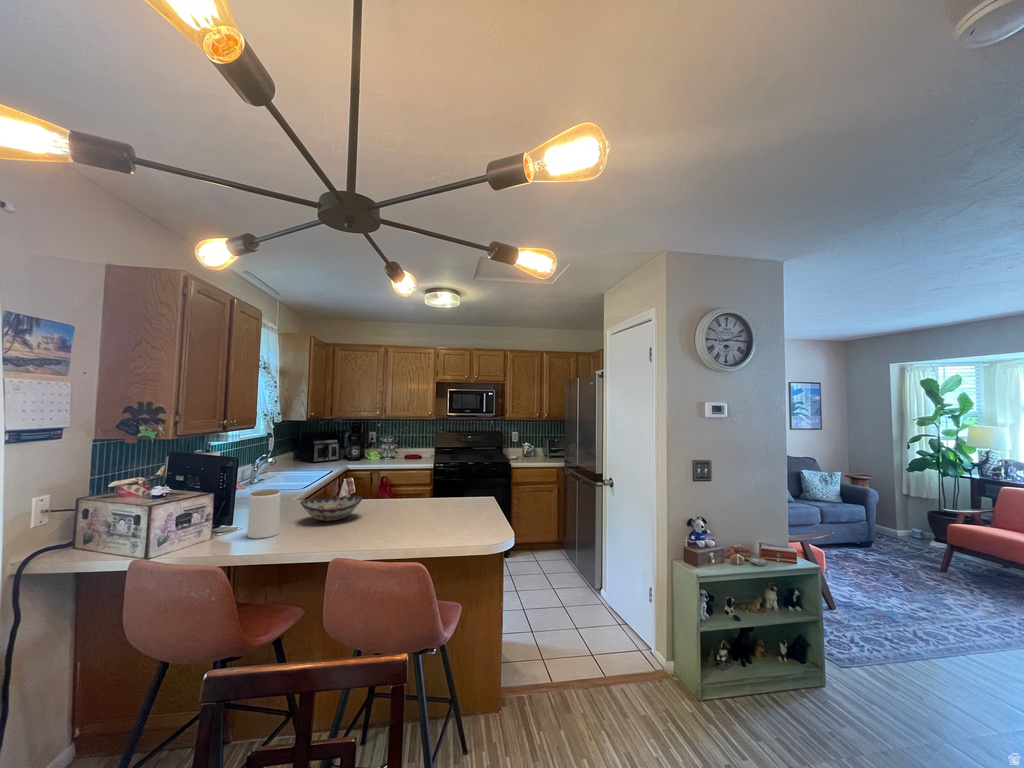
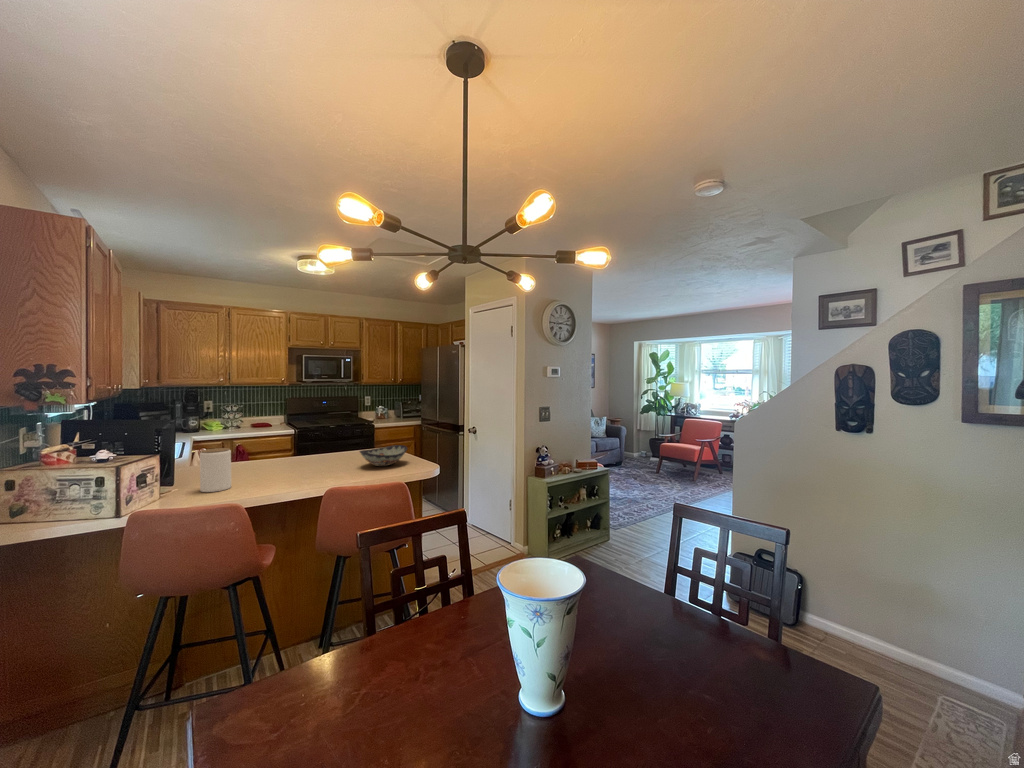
decorative bowl: present [301,496,362,521] -> present [360,445,407,466]

